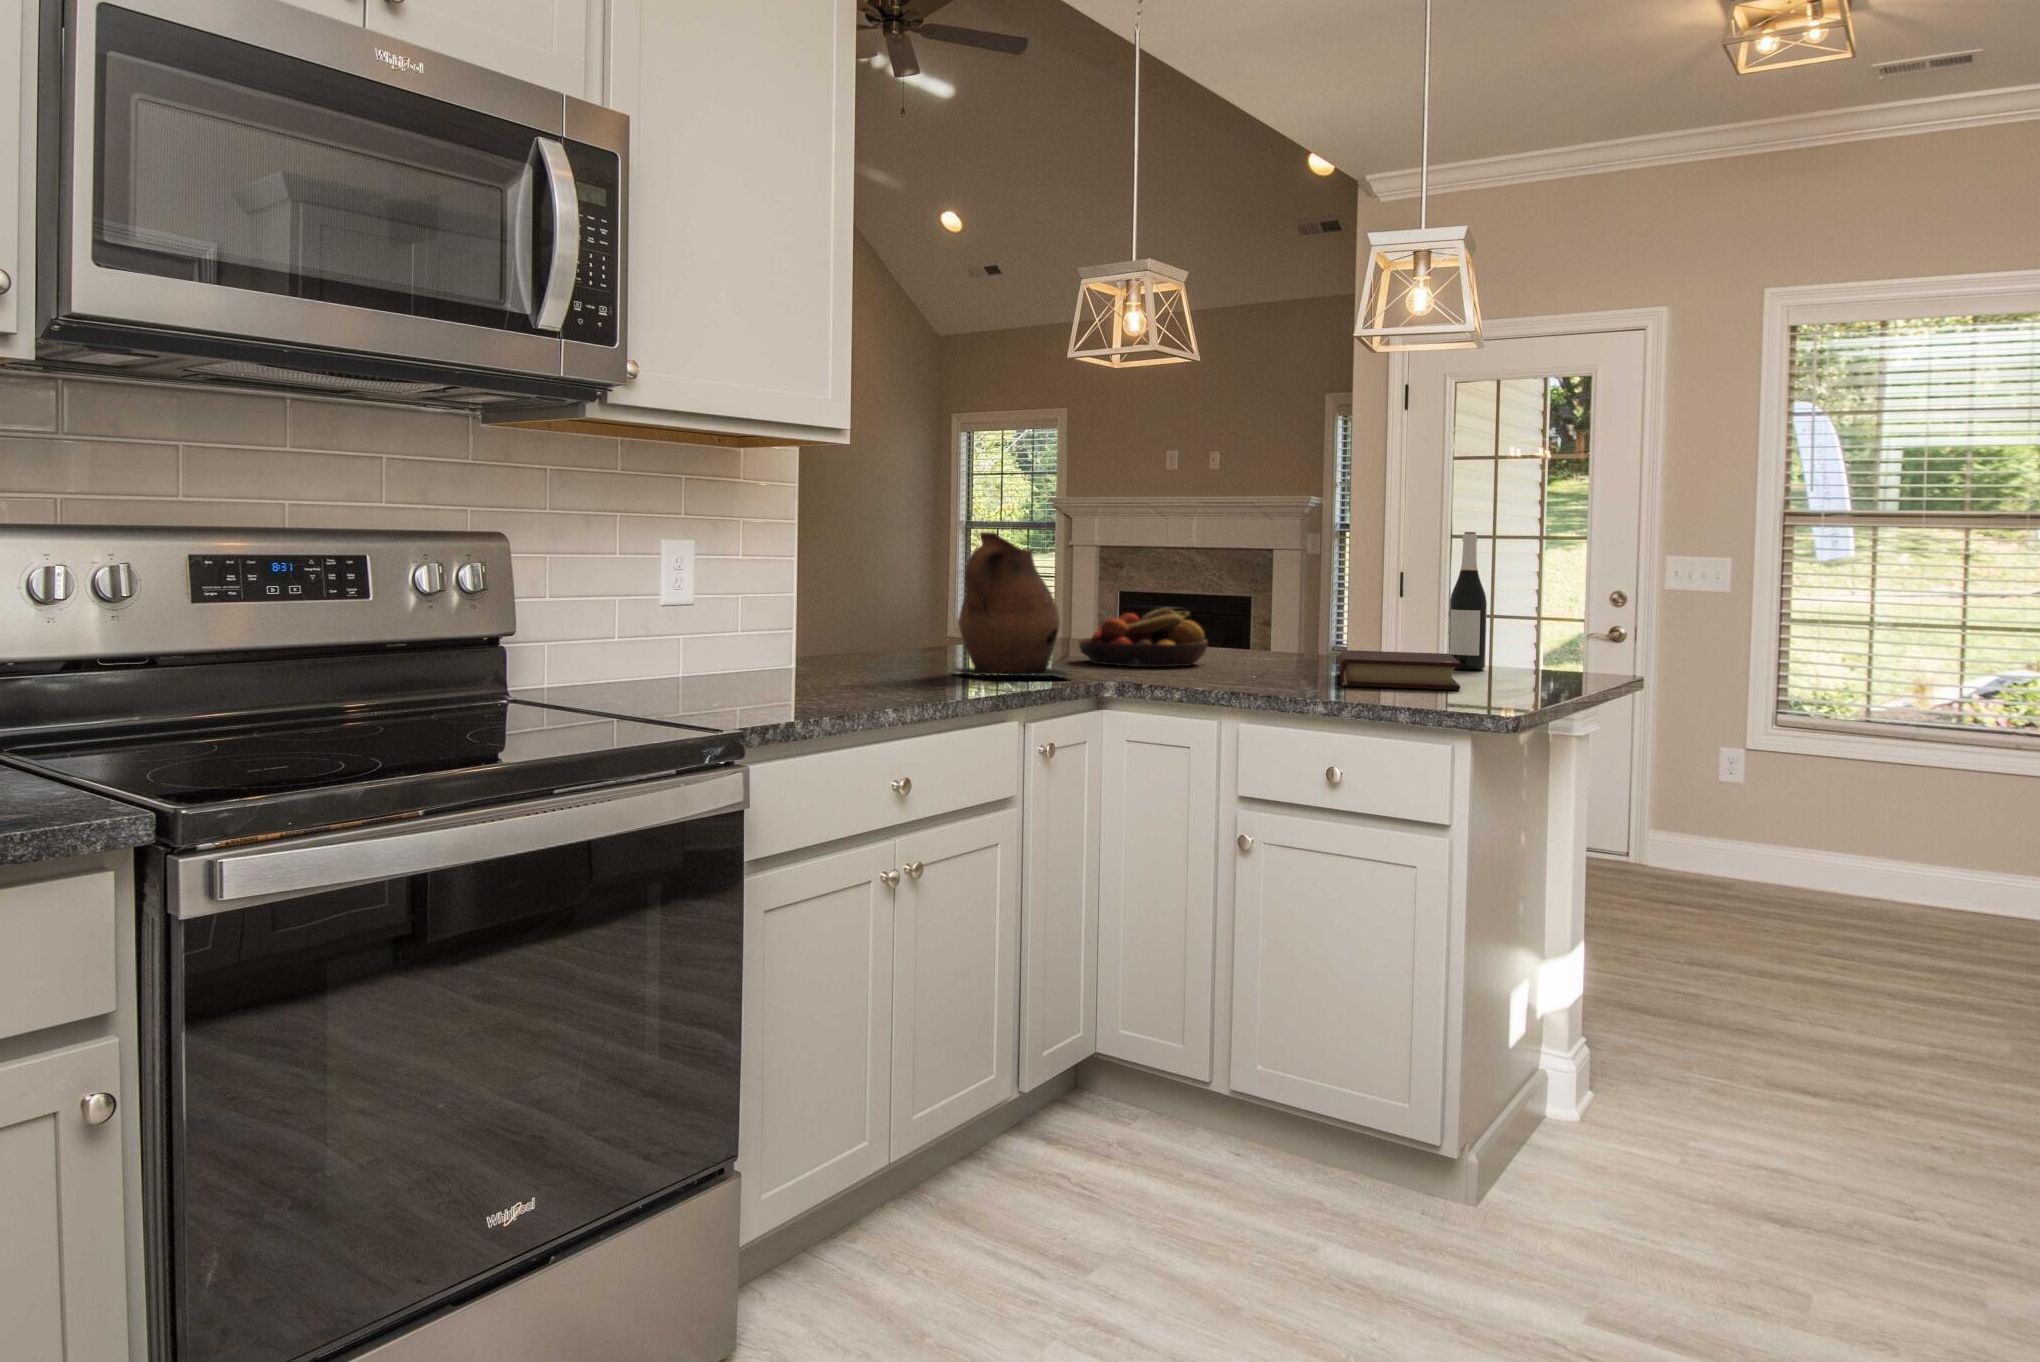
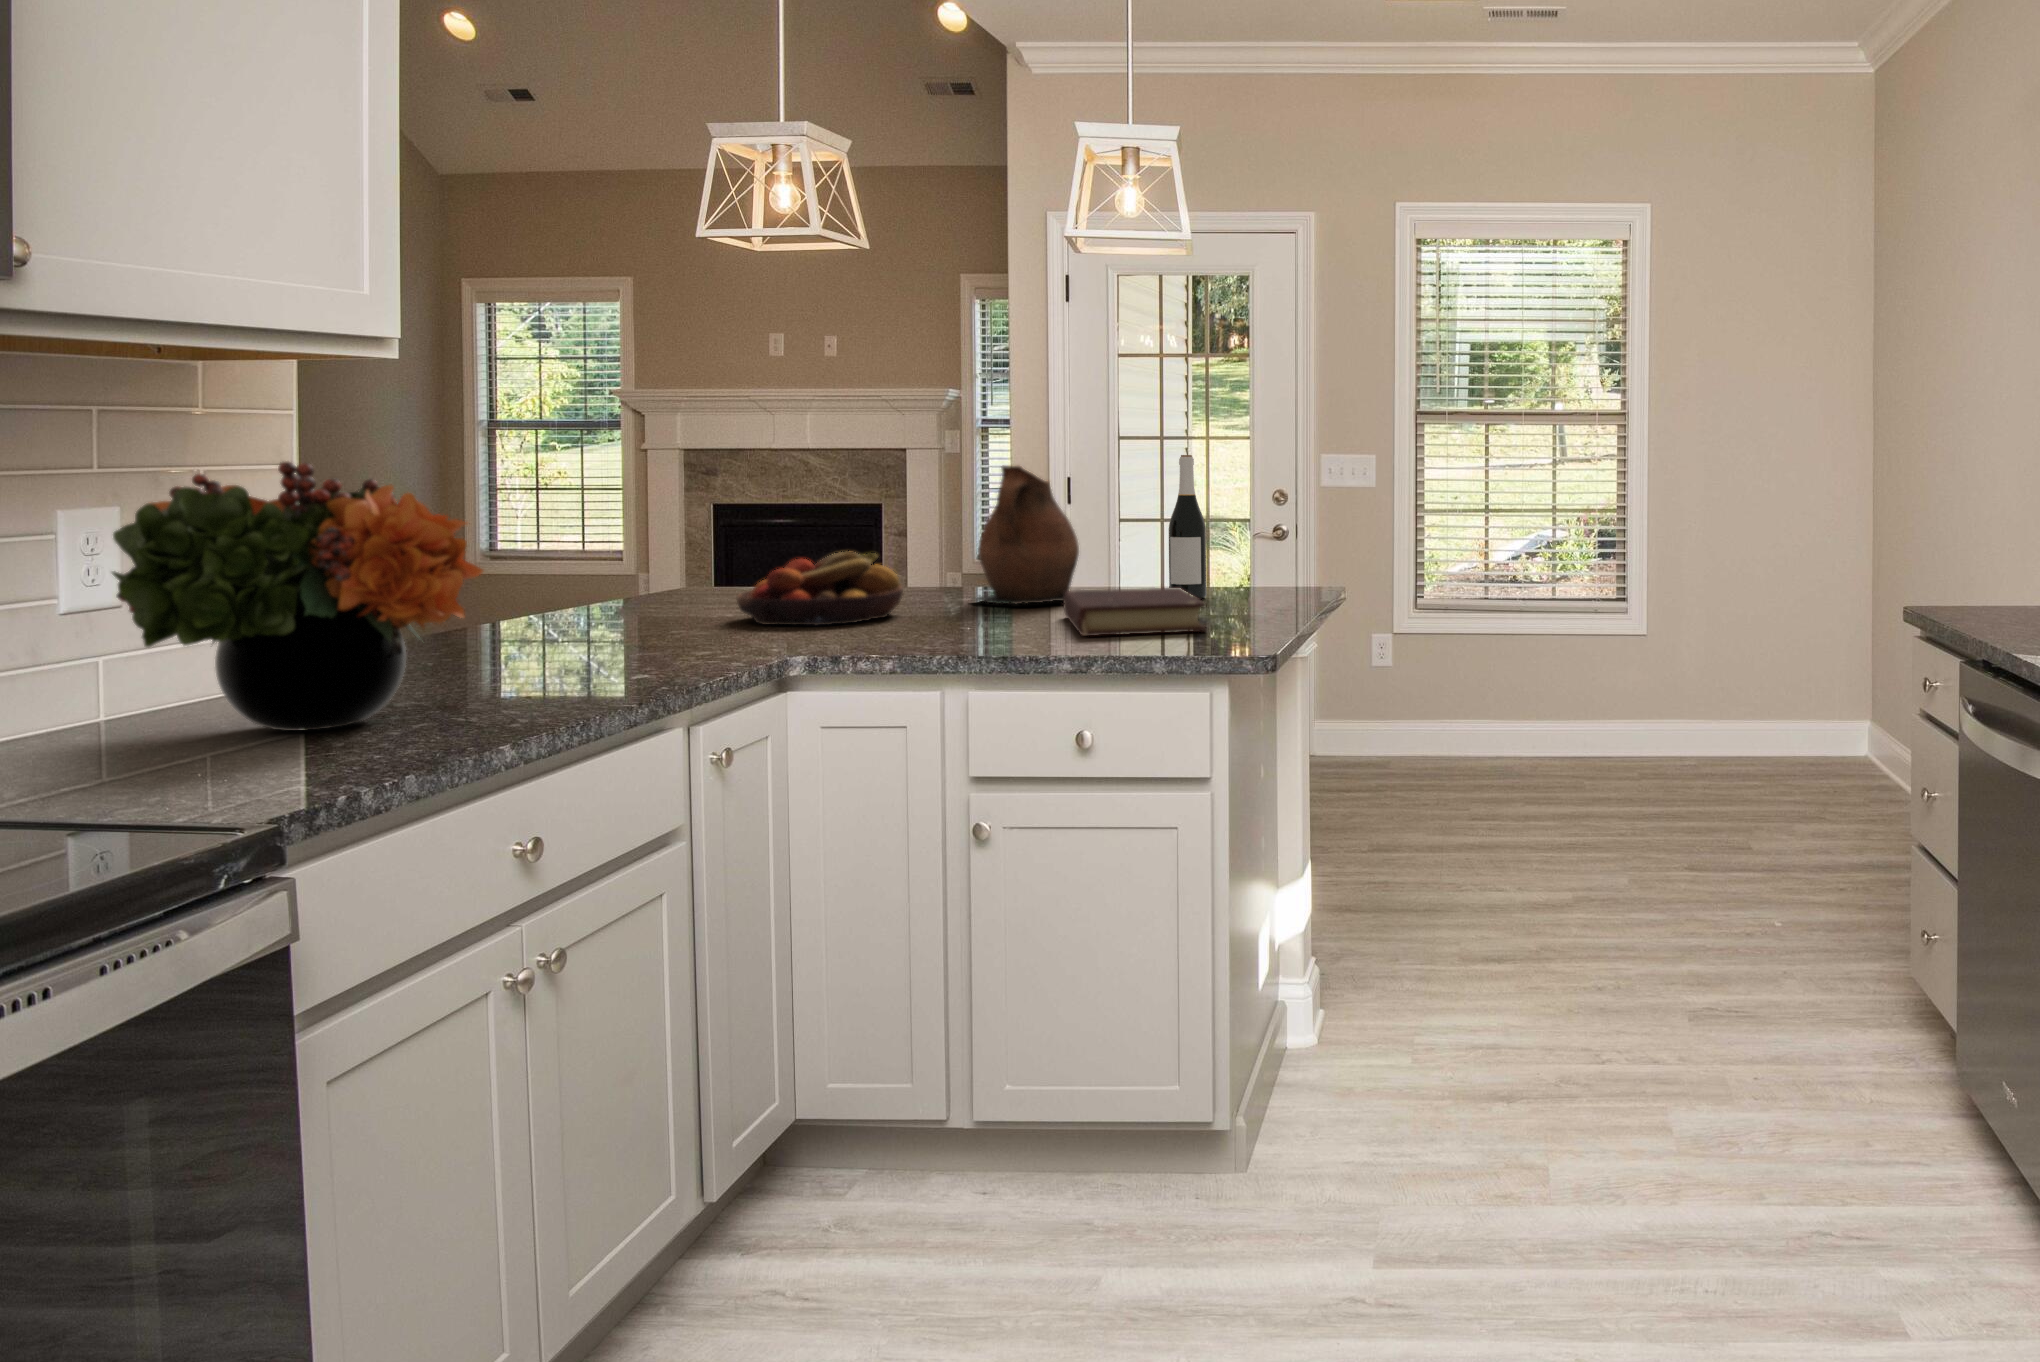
flower arrangement: none [678,509,890,695] -> present [112,462,483,731]
ceramic pitcher: present [954,532,1071,677] -> present [969,465,1079,604]

